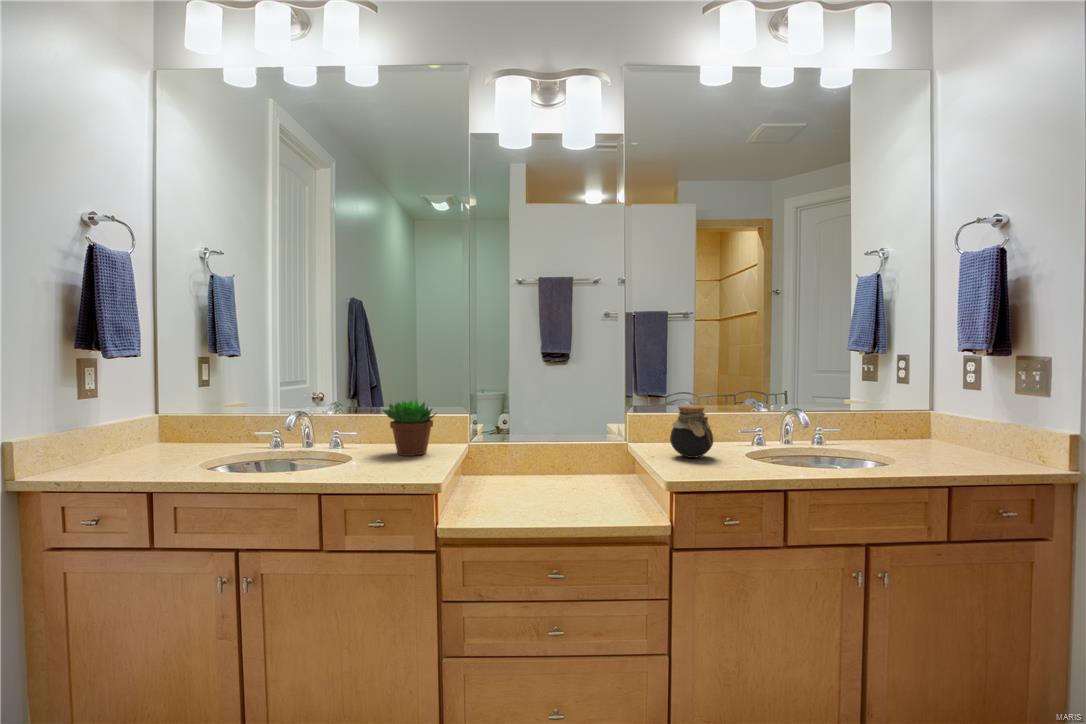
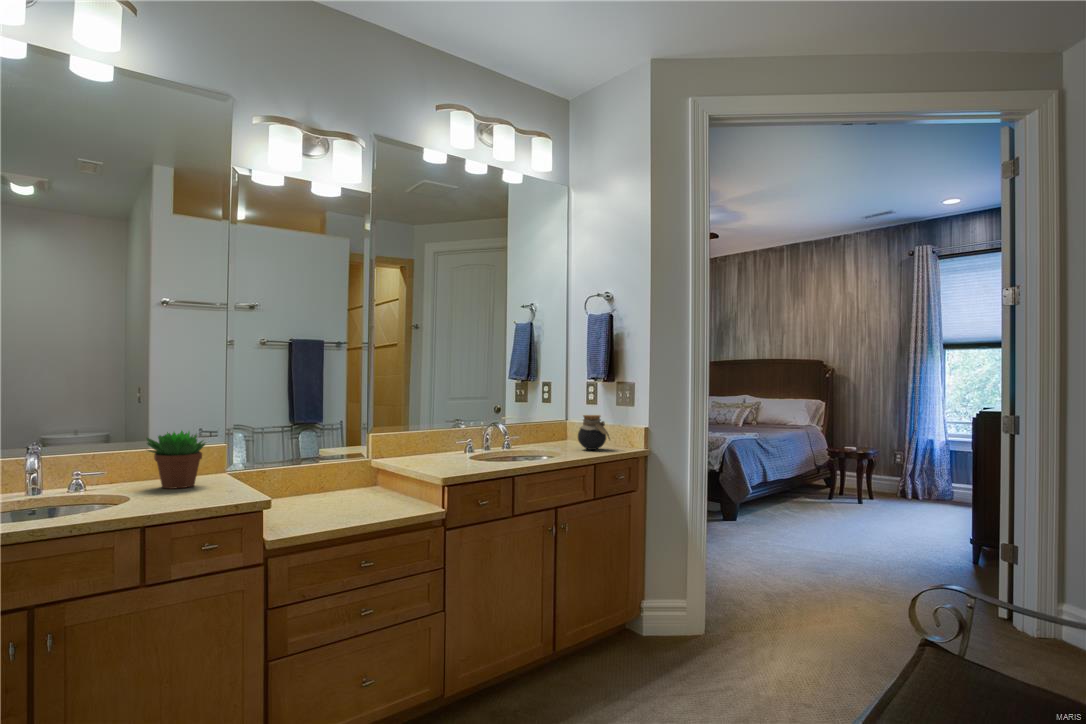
jar: present [670,406,713,458] -> present [578,415,610,450]

